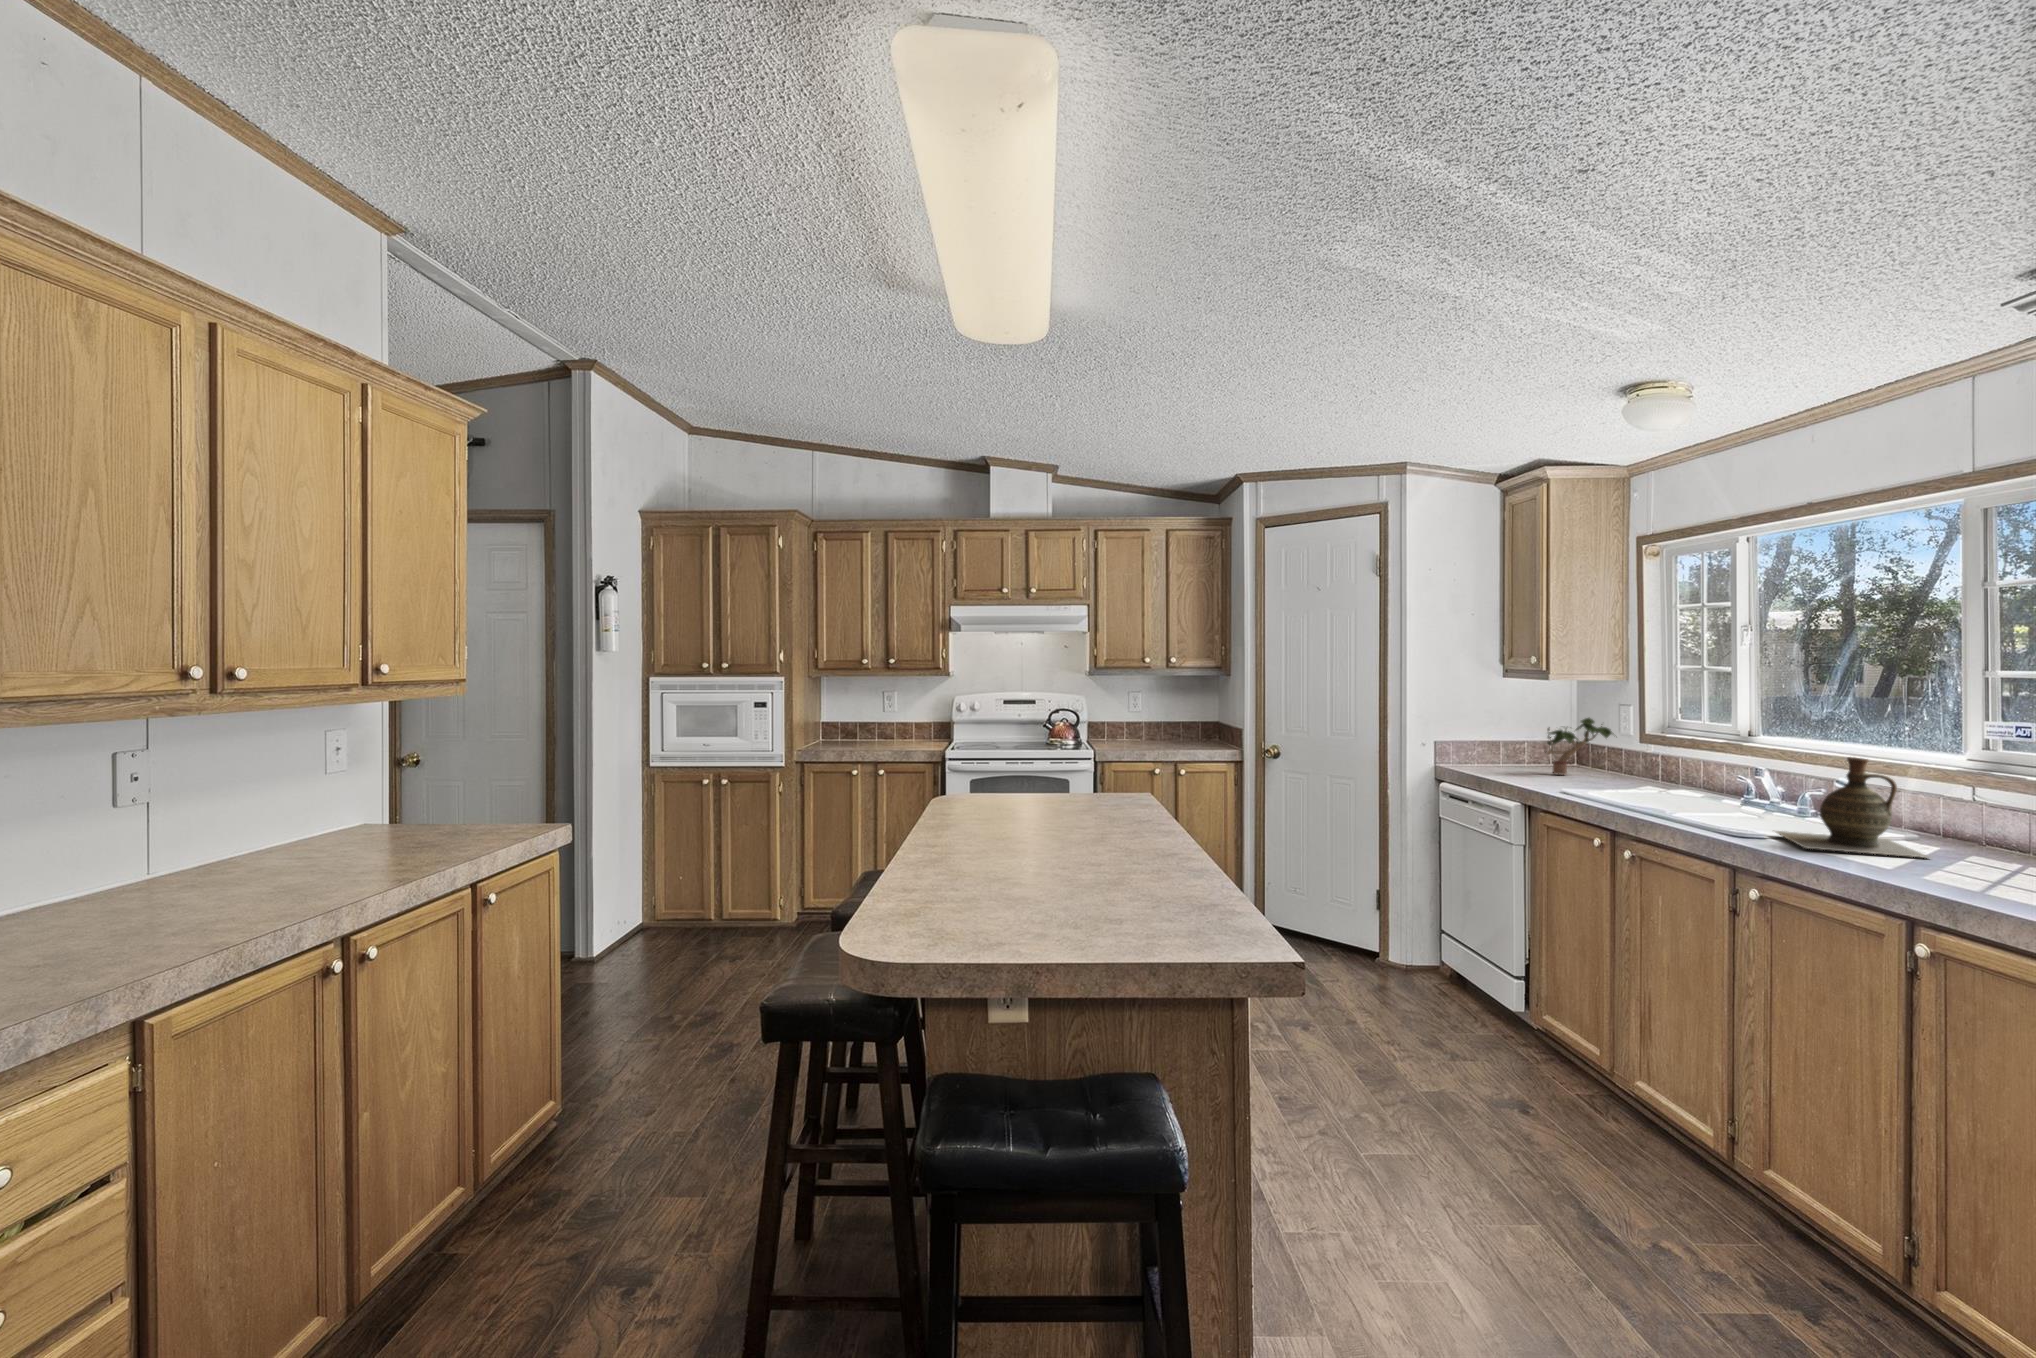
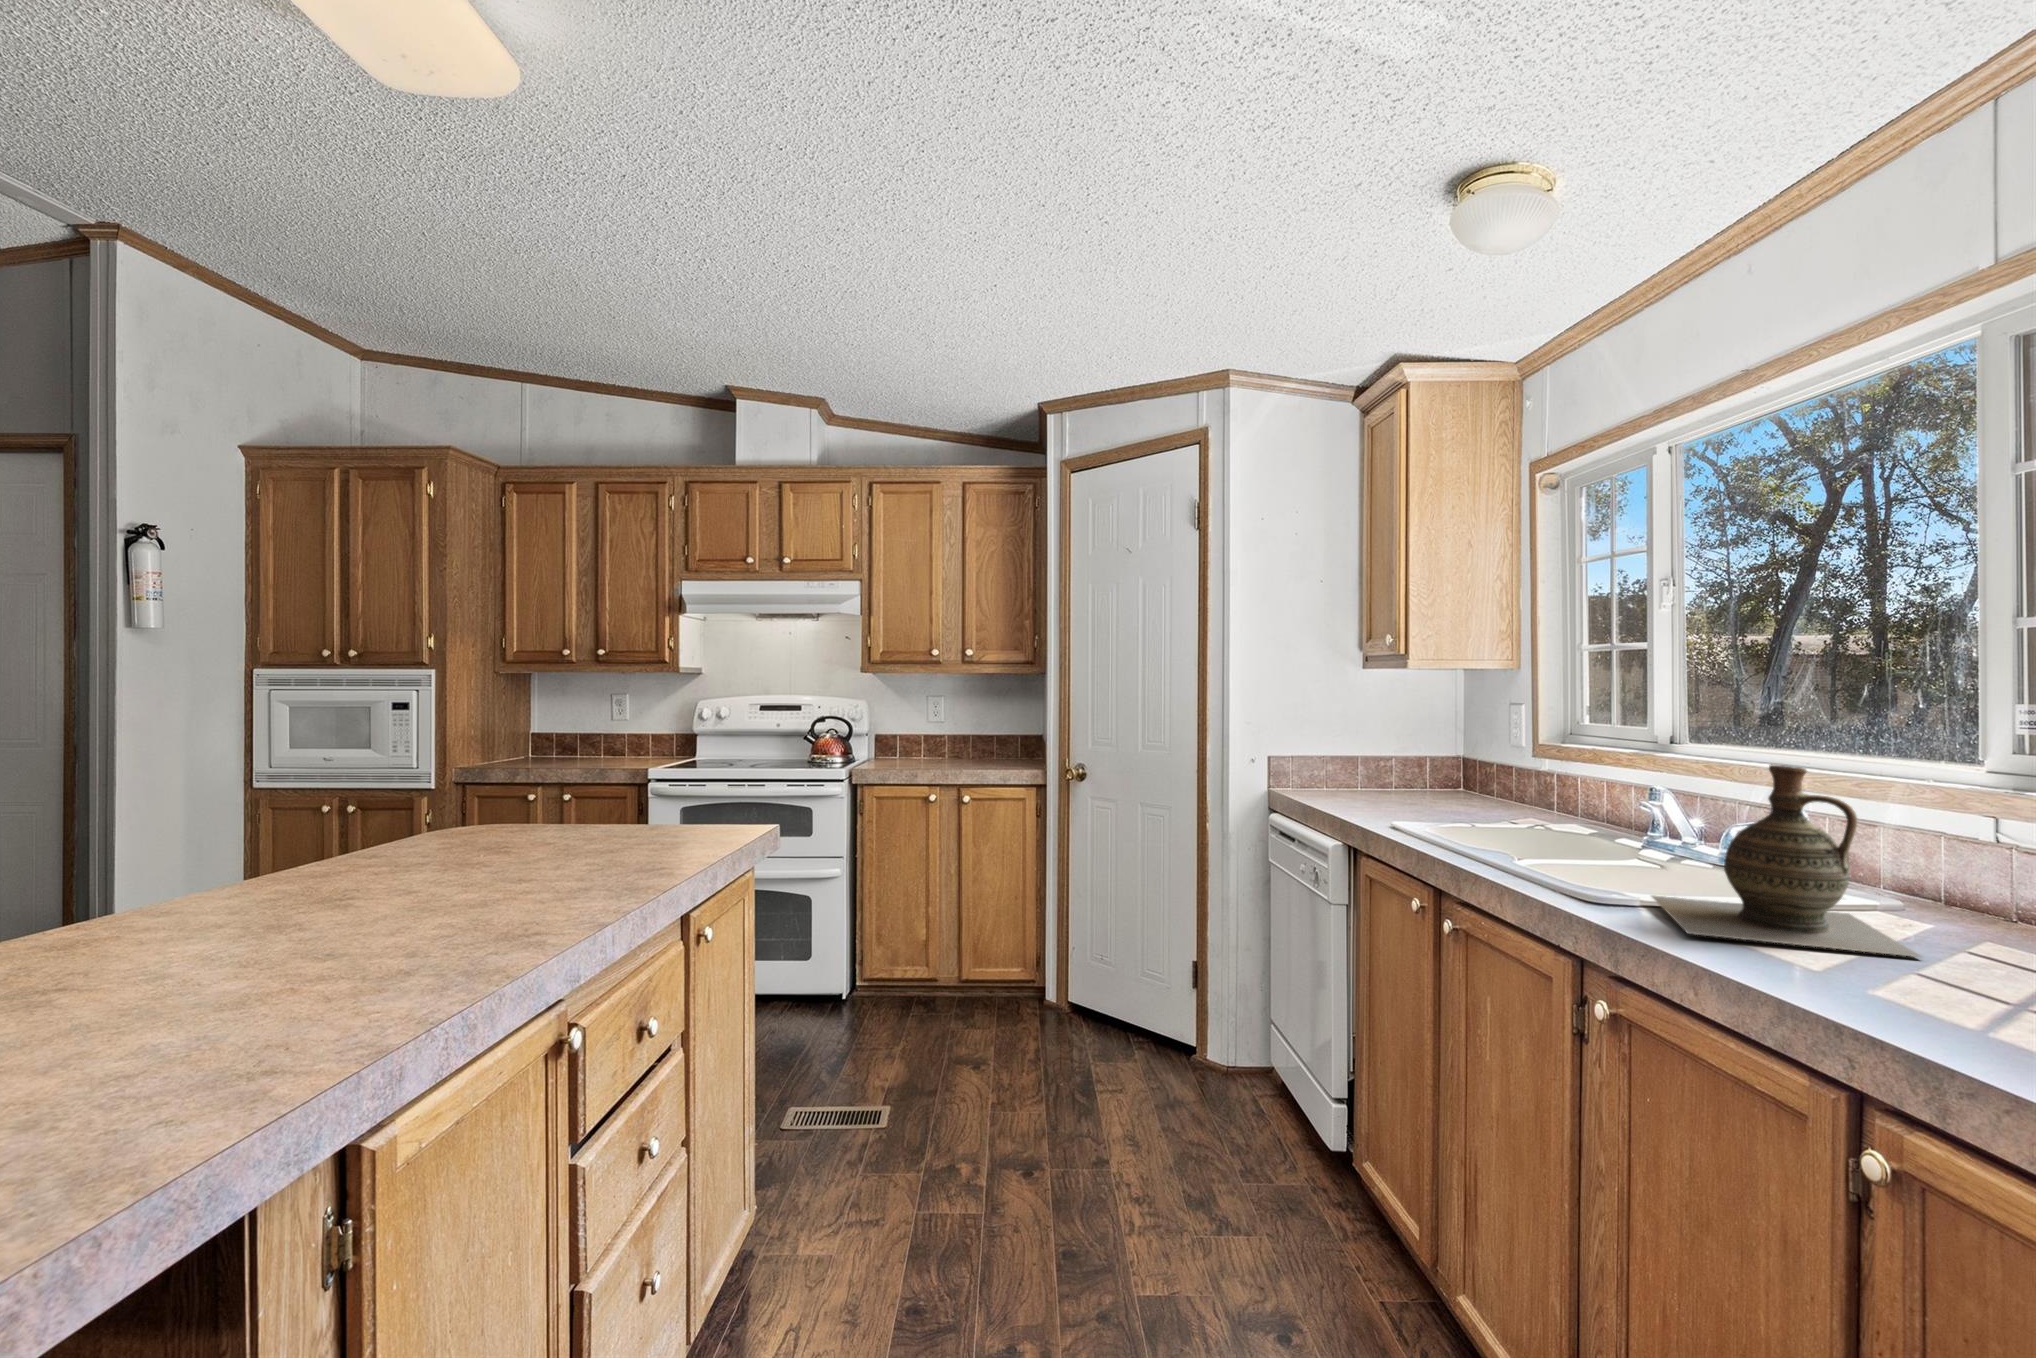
potted plant: present [1547,718,1614,775] -> none [1391,716,1506,801]

